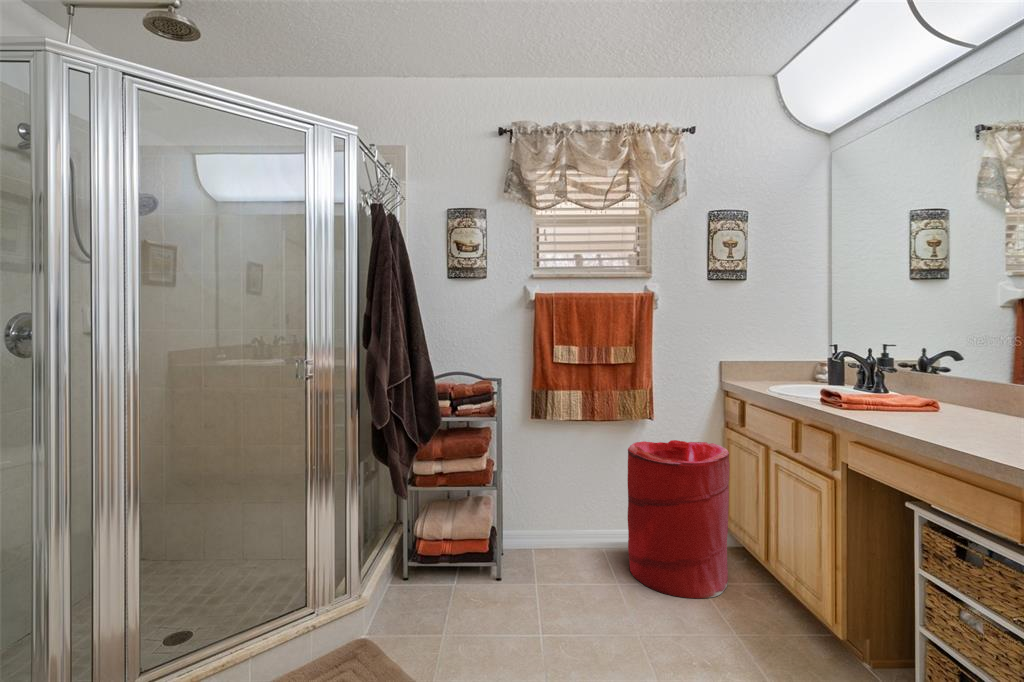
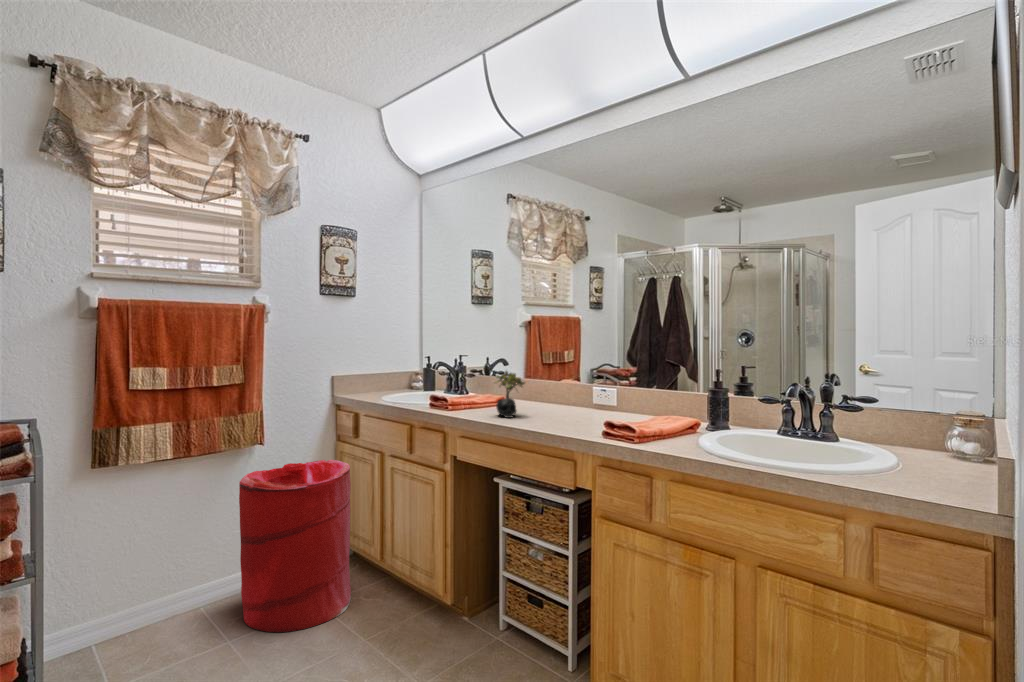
succulent plant: none [908,364,965,427] -> present [496,371,525,418]

